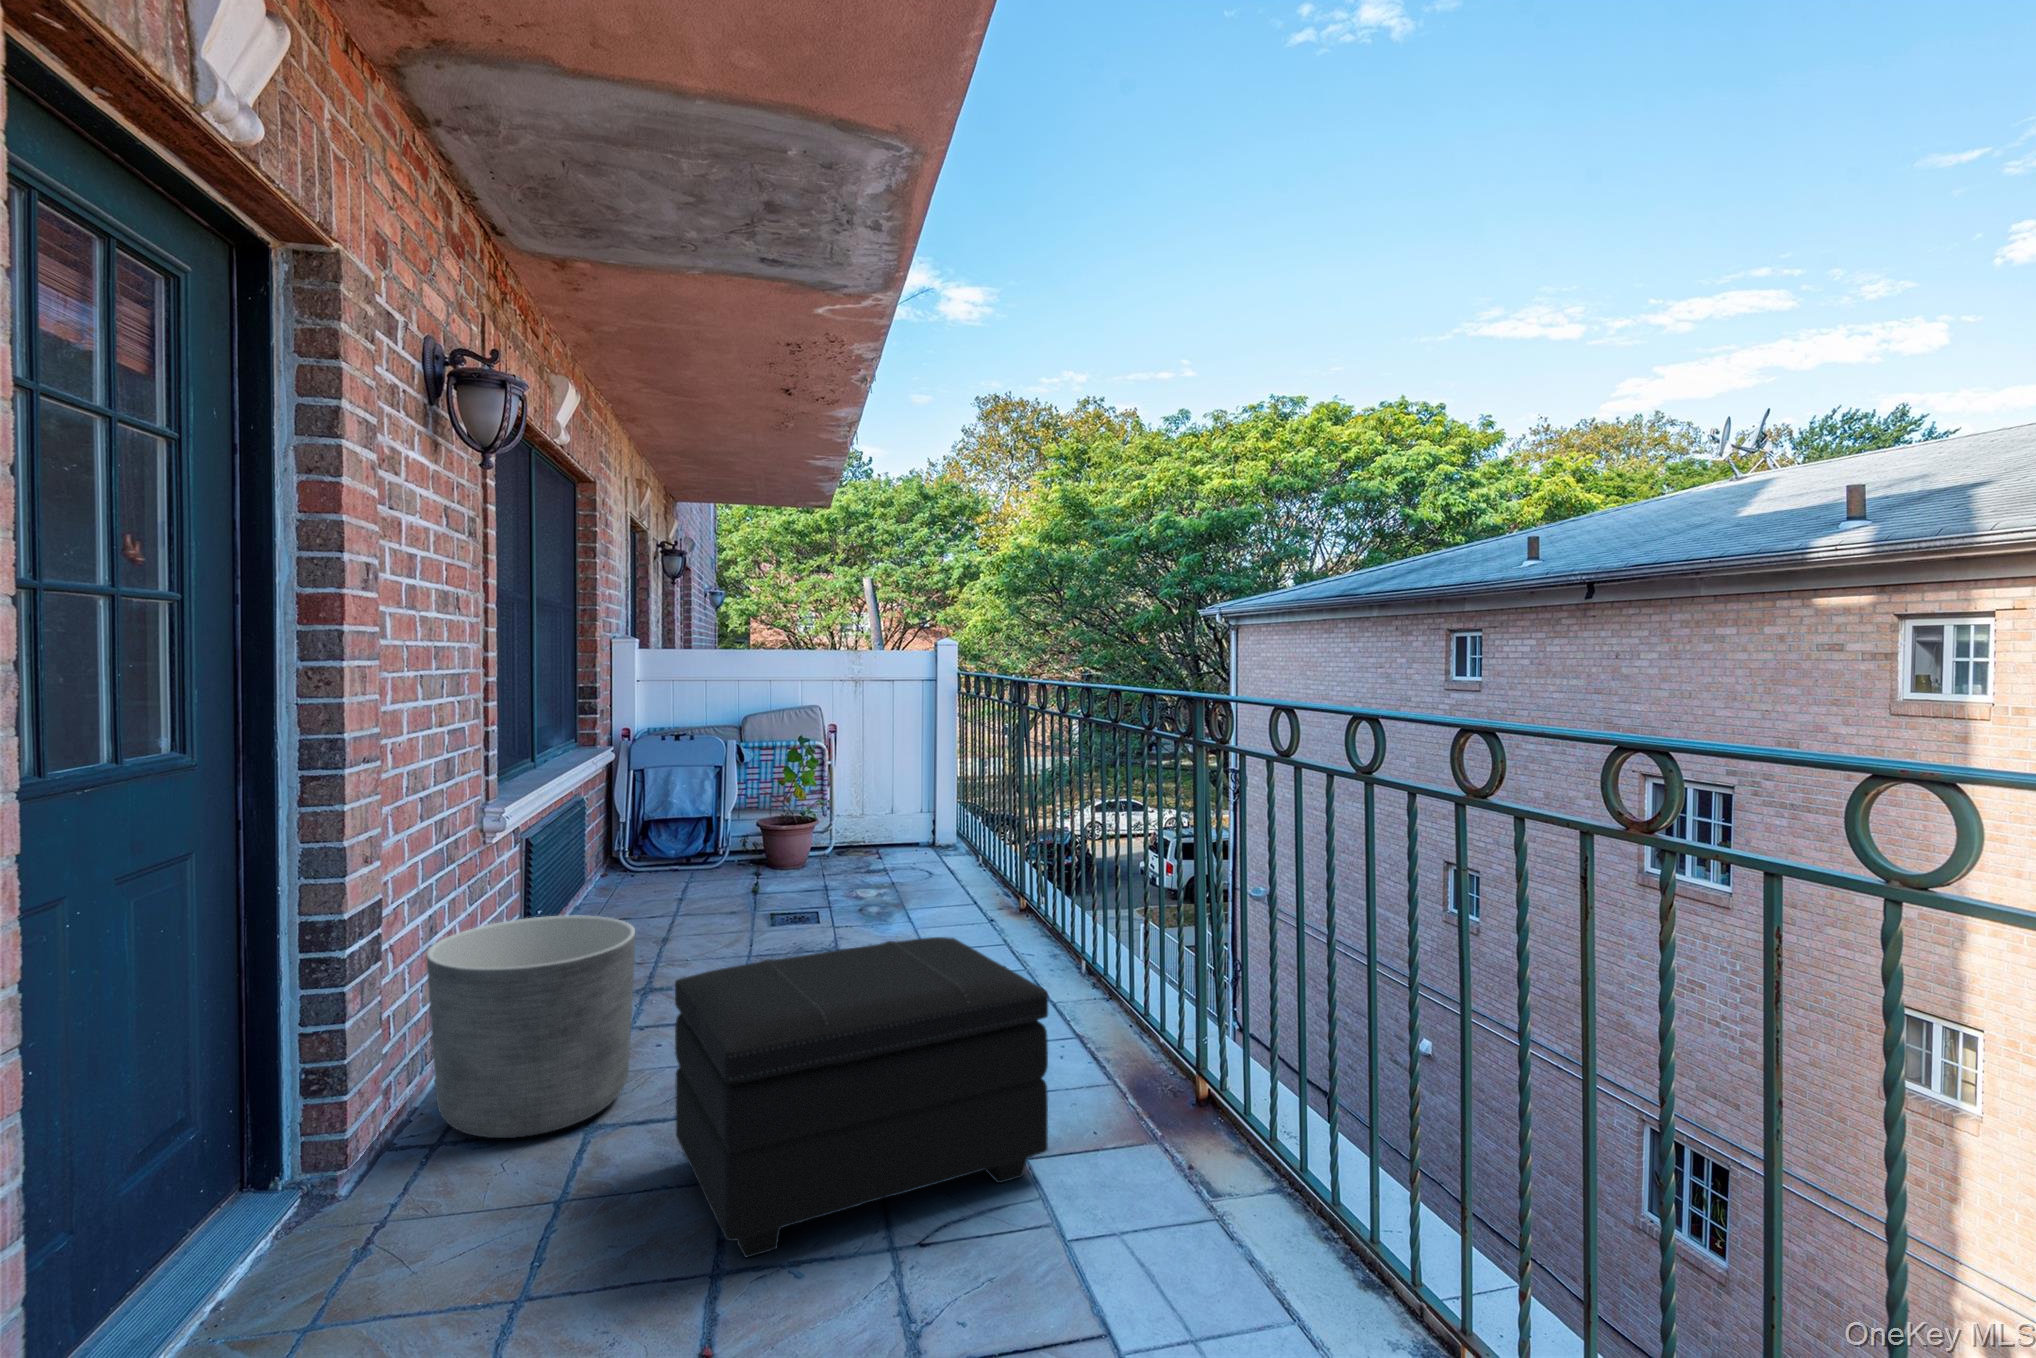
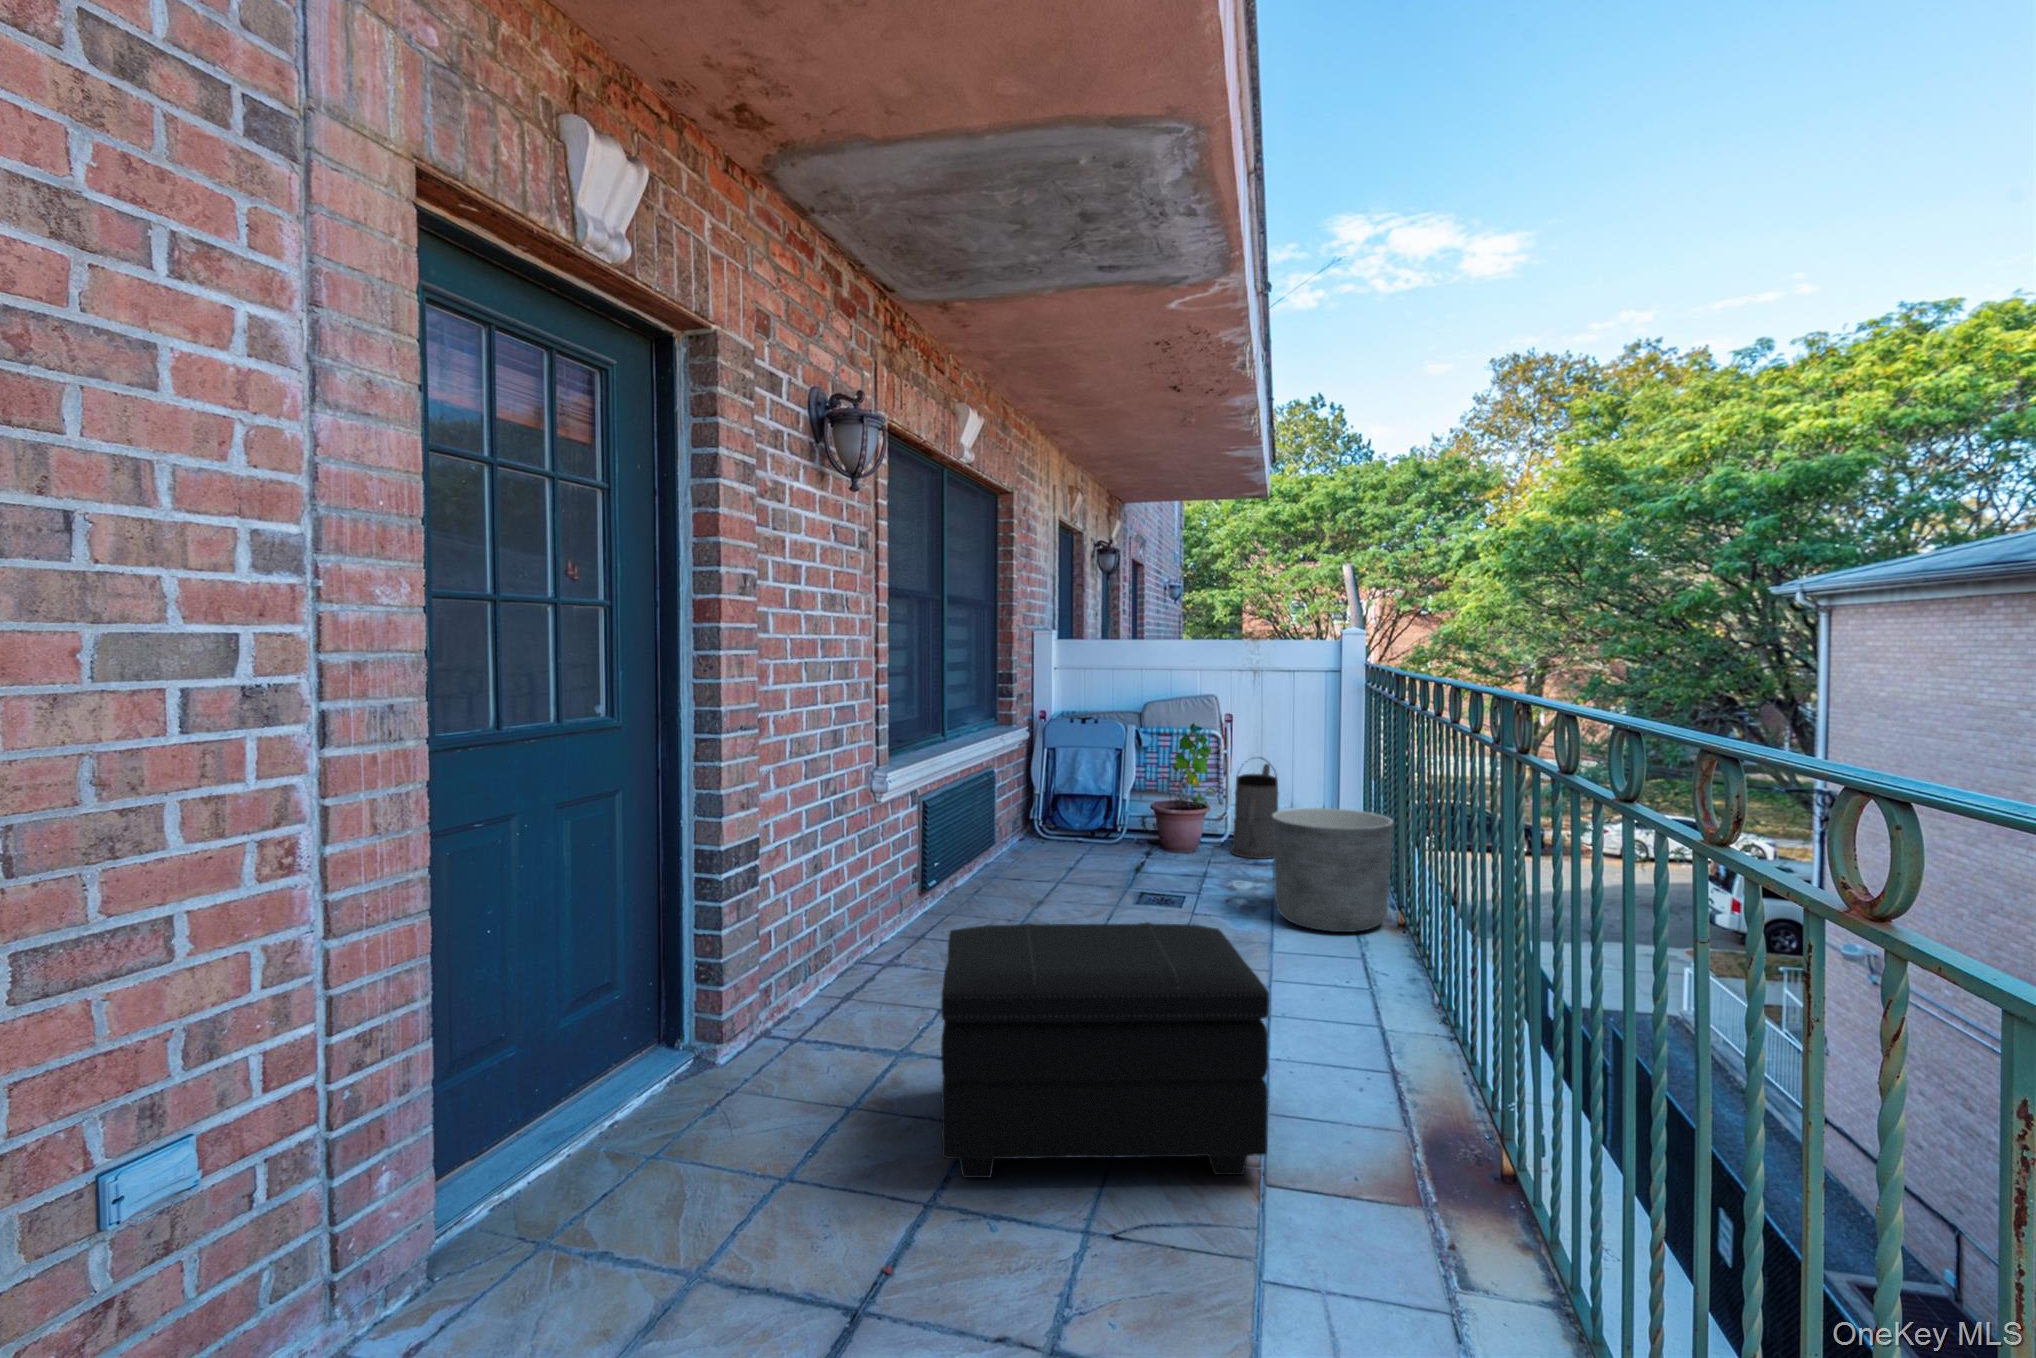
watering can: none [839,765,888,866] -> present [1231,757,1278,859]
planter: present [427,915,635,1138] -> present [1272,808,1393,932]

